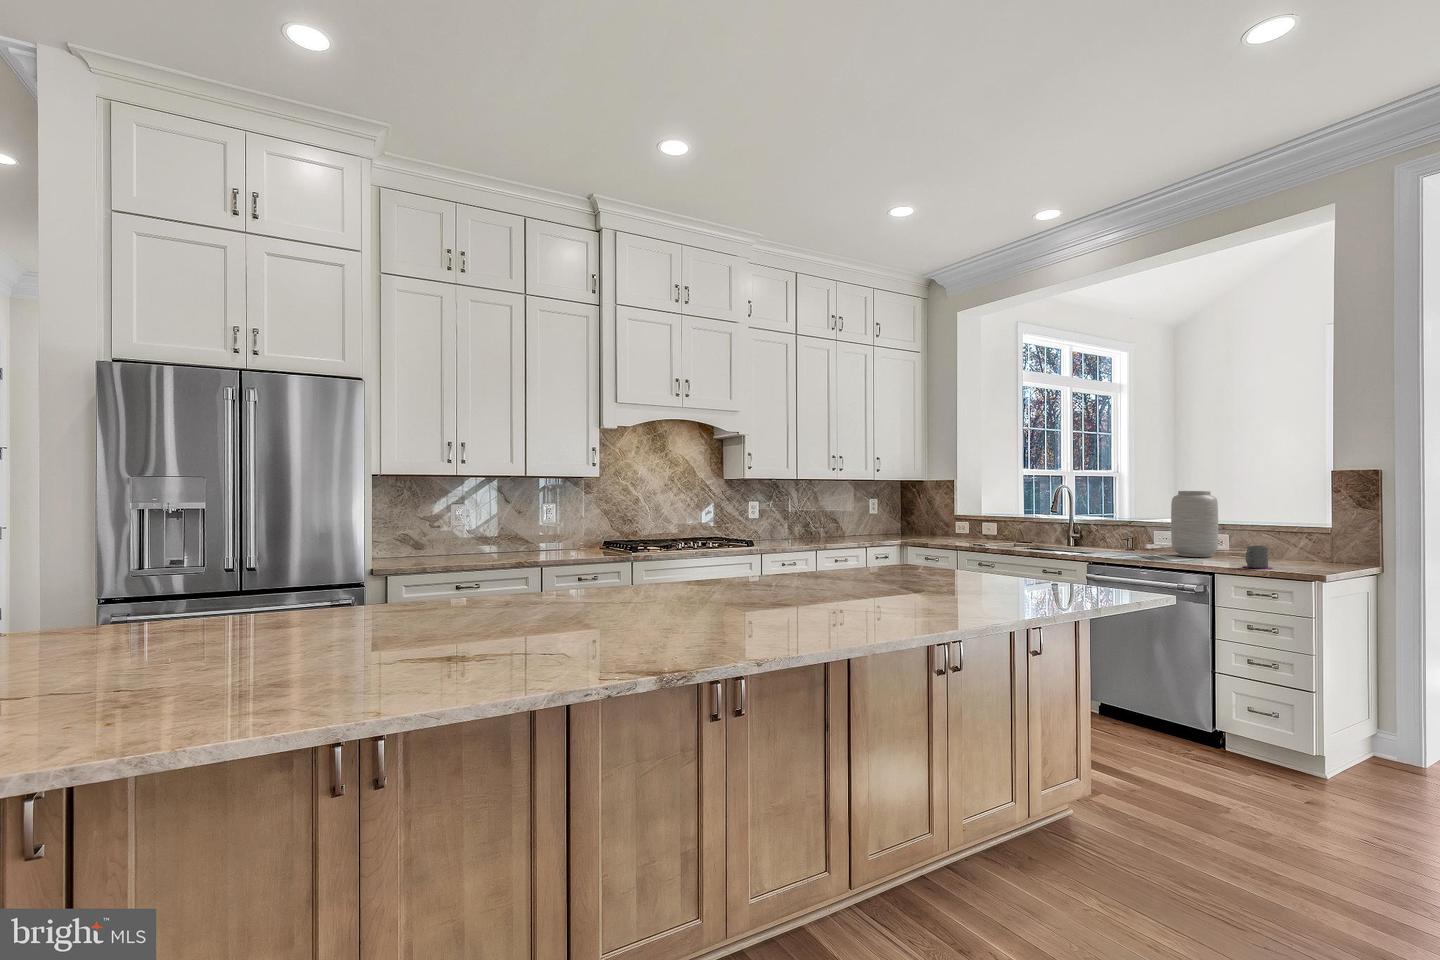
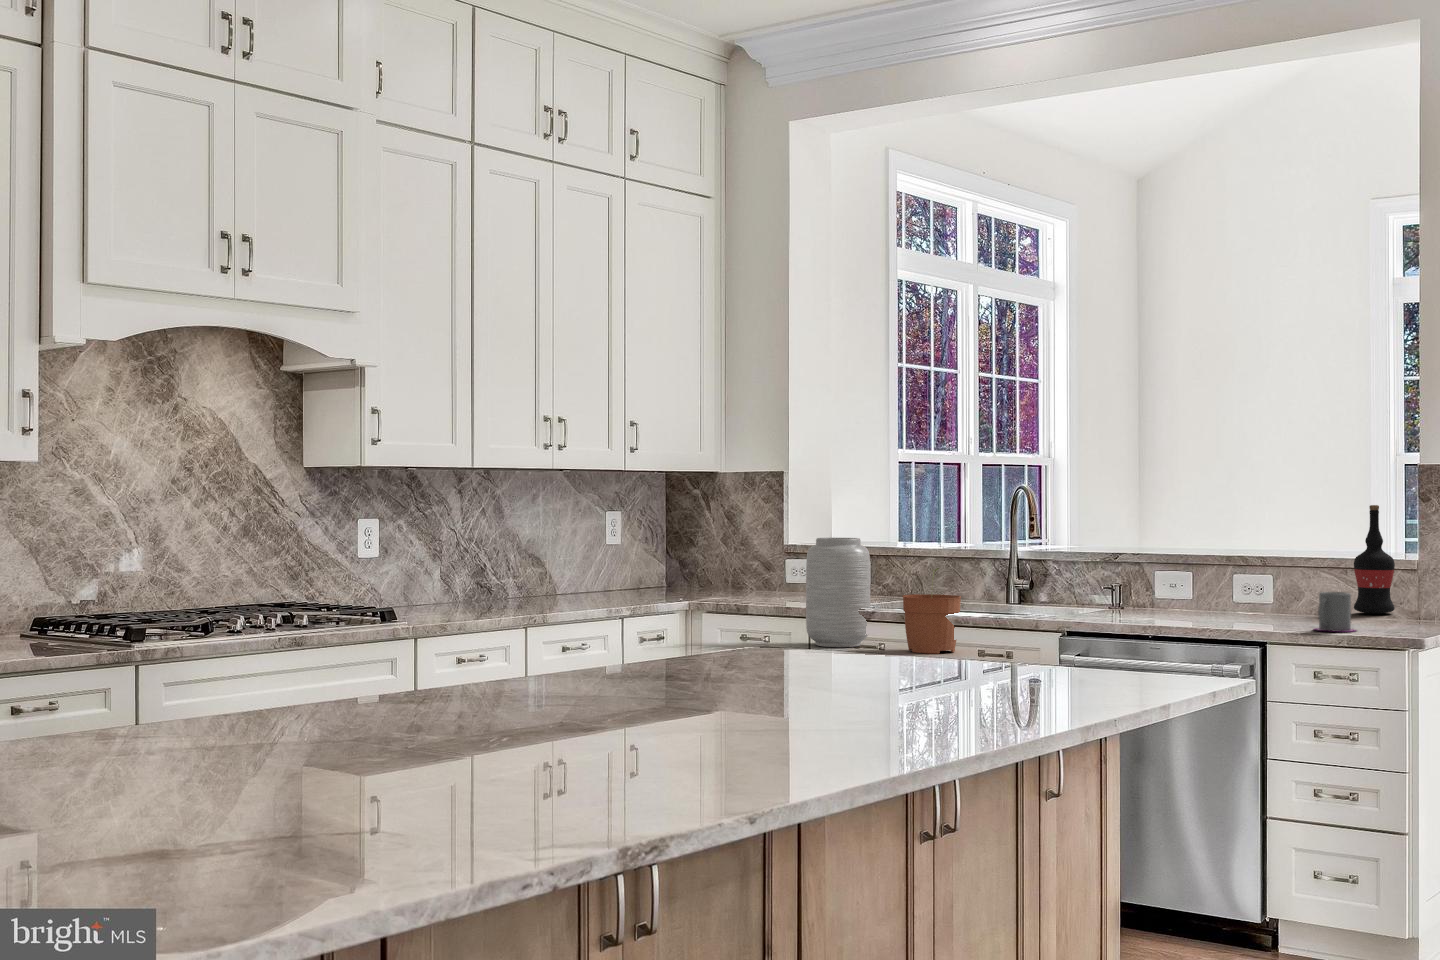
vase: present [1171,491,1218,557] -> present [806,538,870,647]
wine bottle: none [1278,496,1306,558] -> present [1354,505,1395,614]
plant pot: none [1007,528,1039,571] -> present [902,568,961,654]

